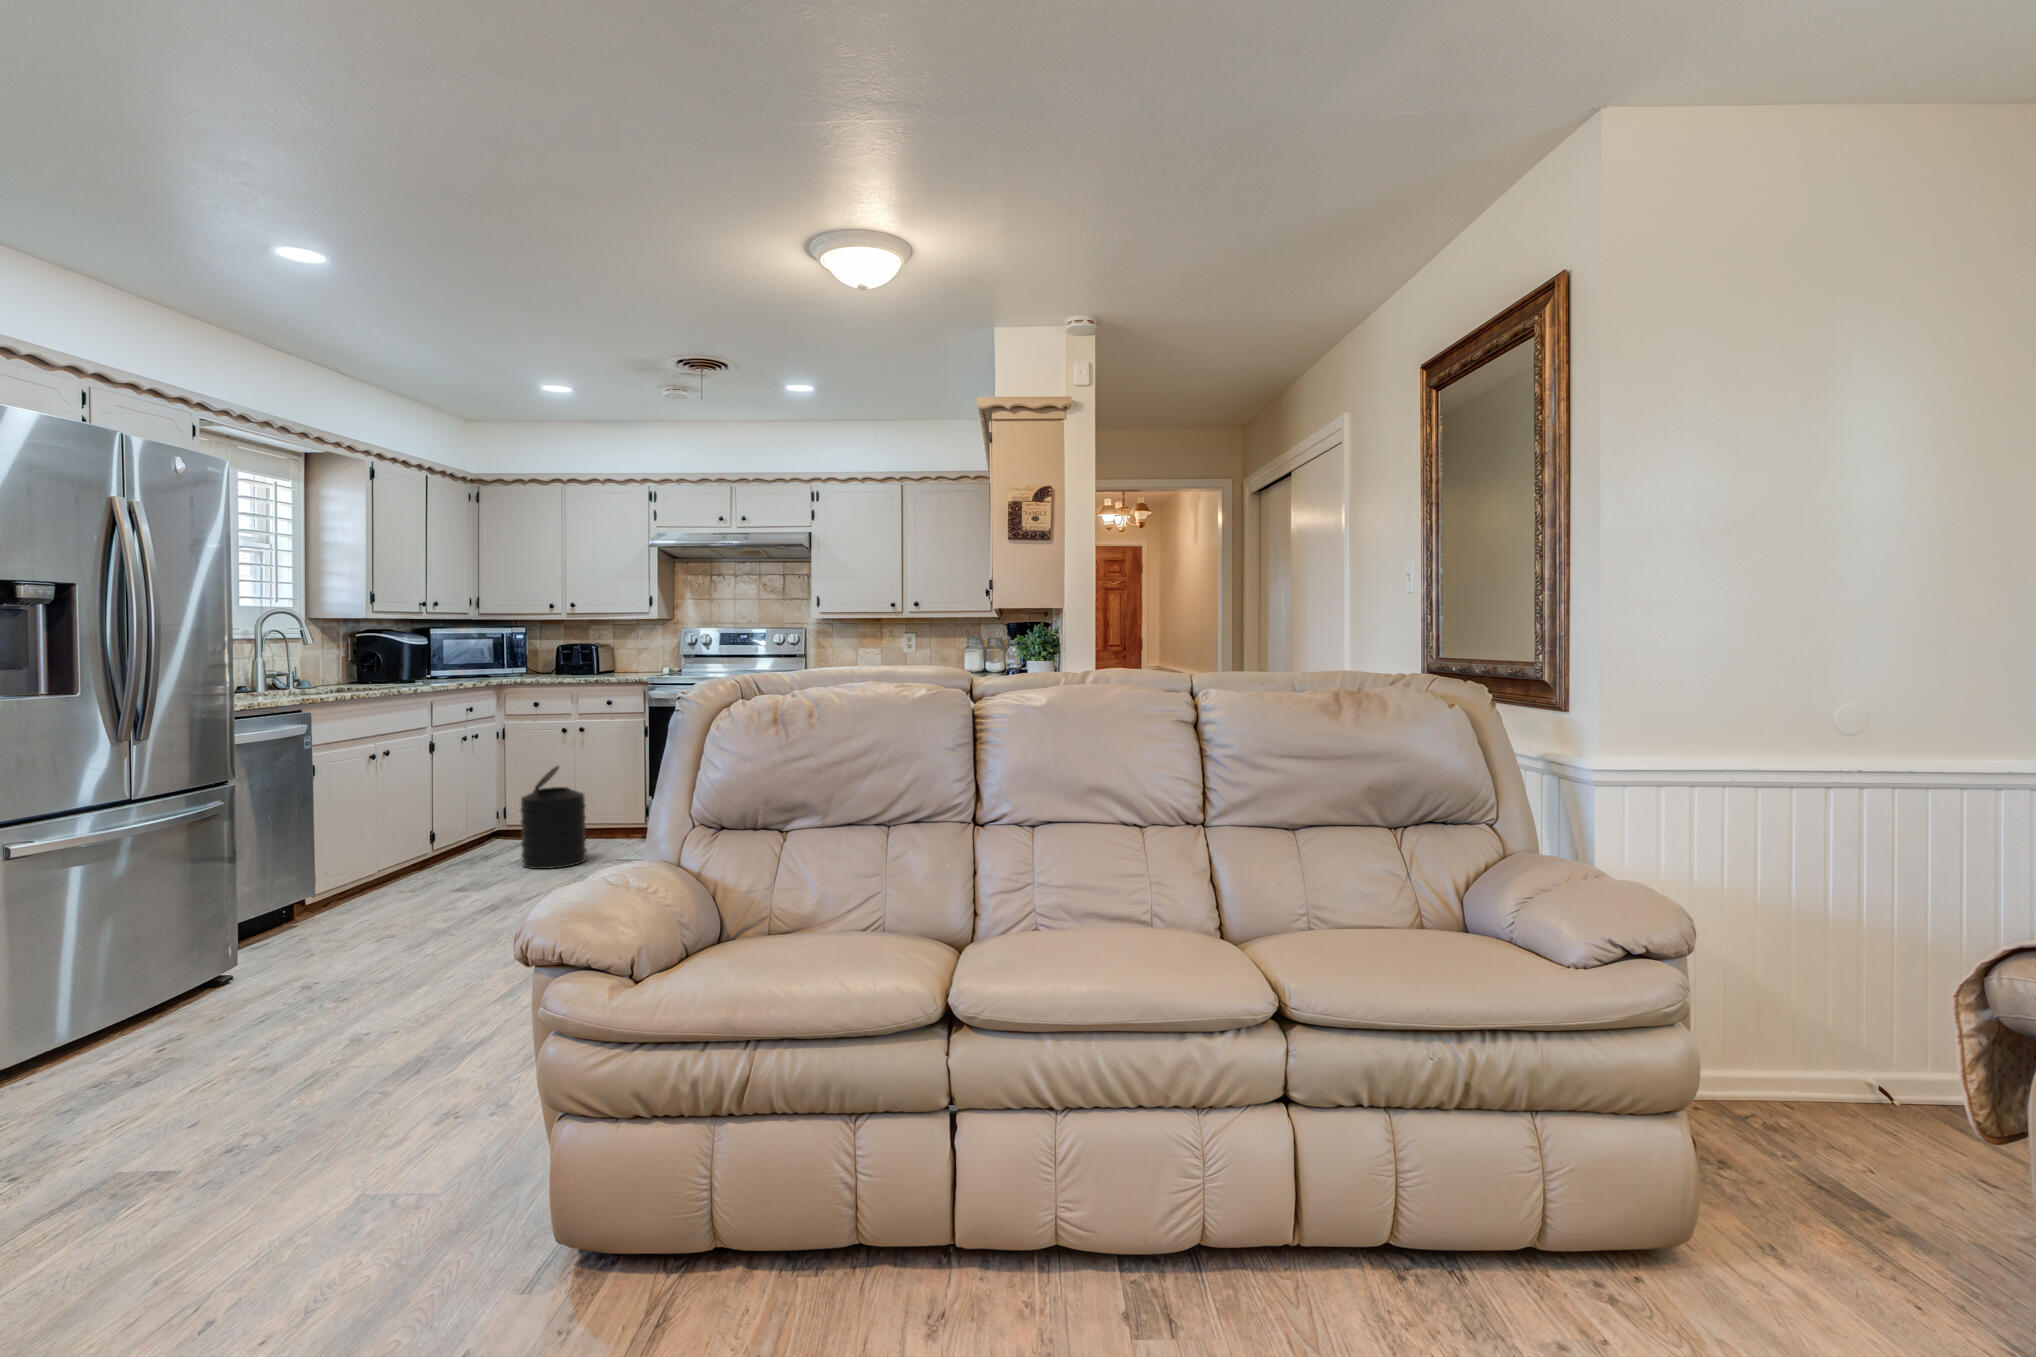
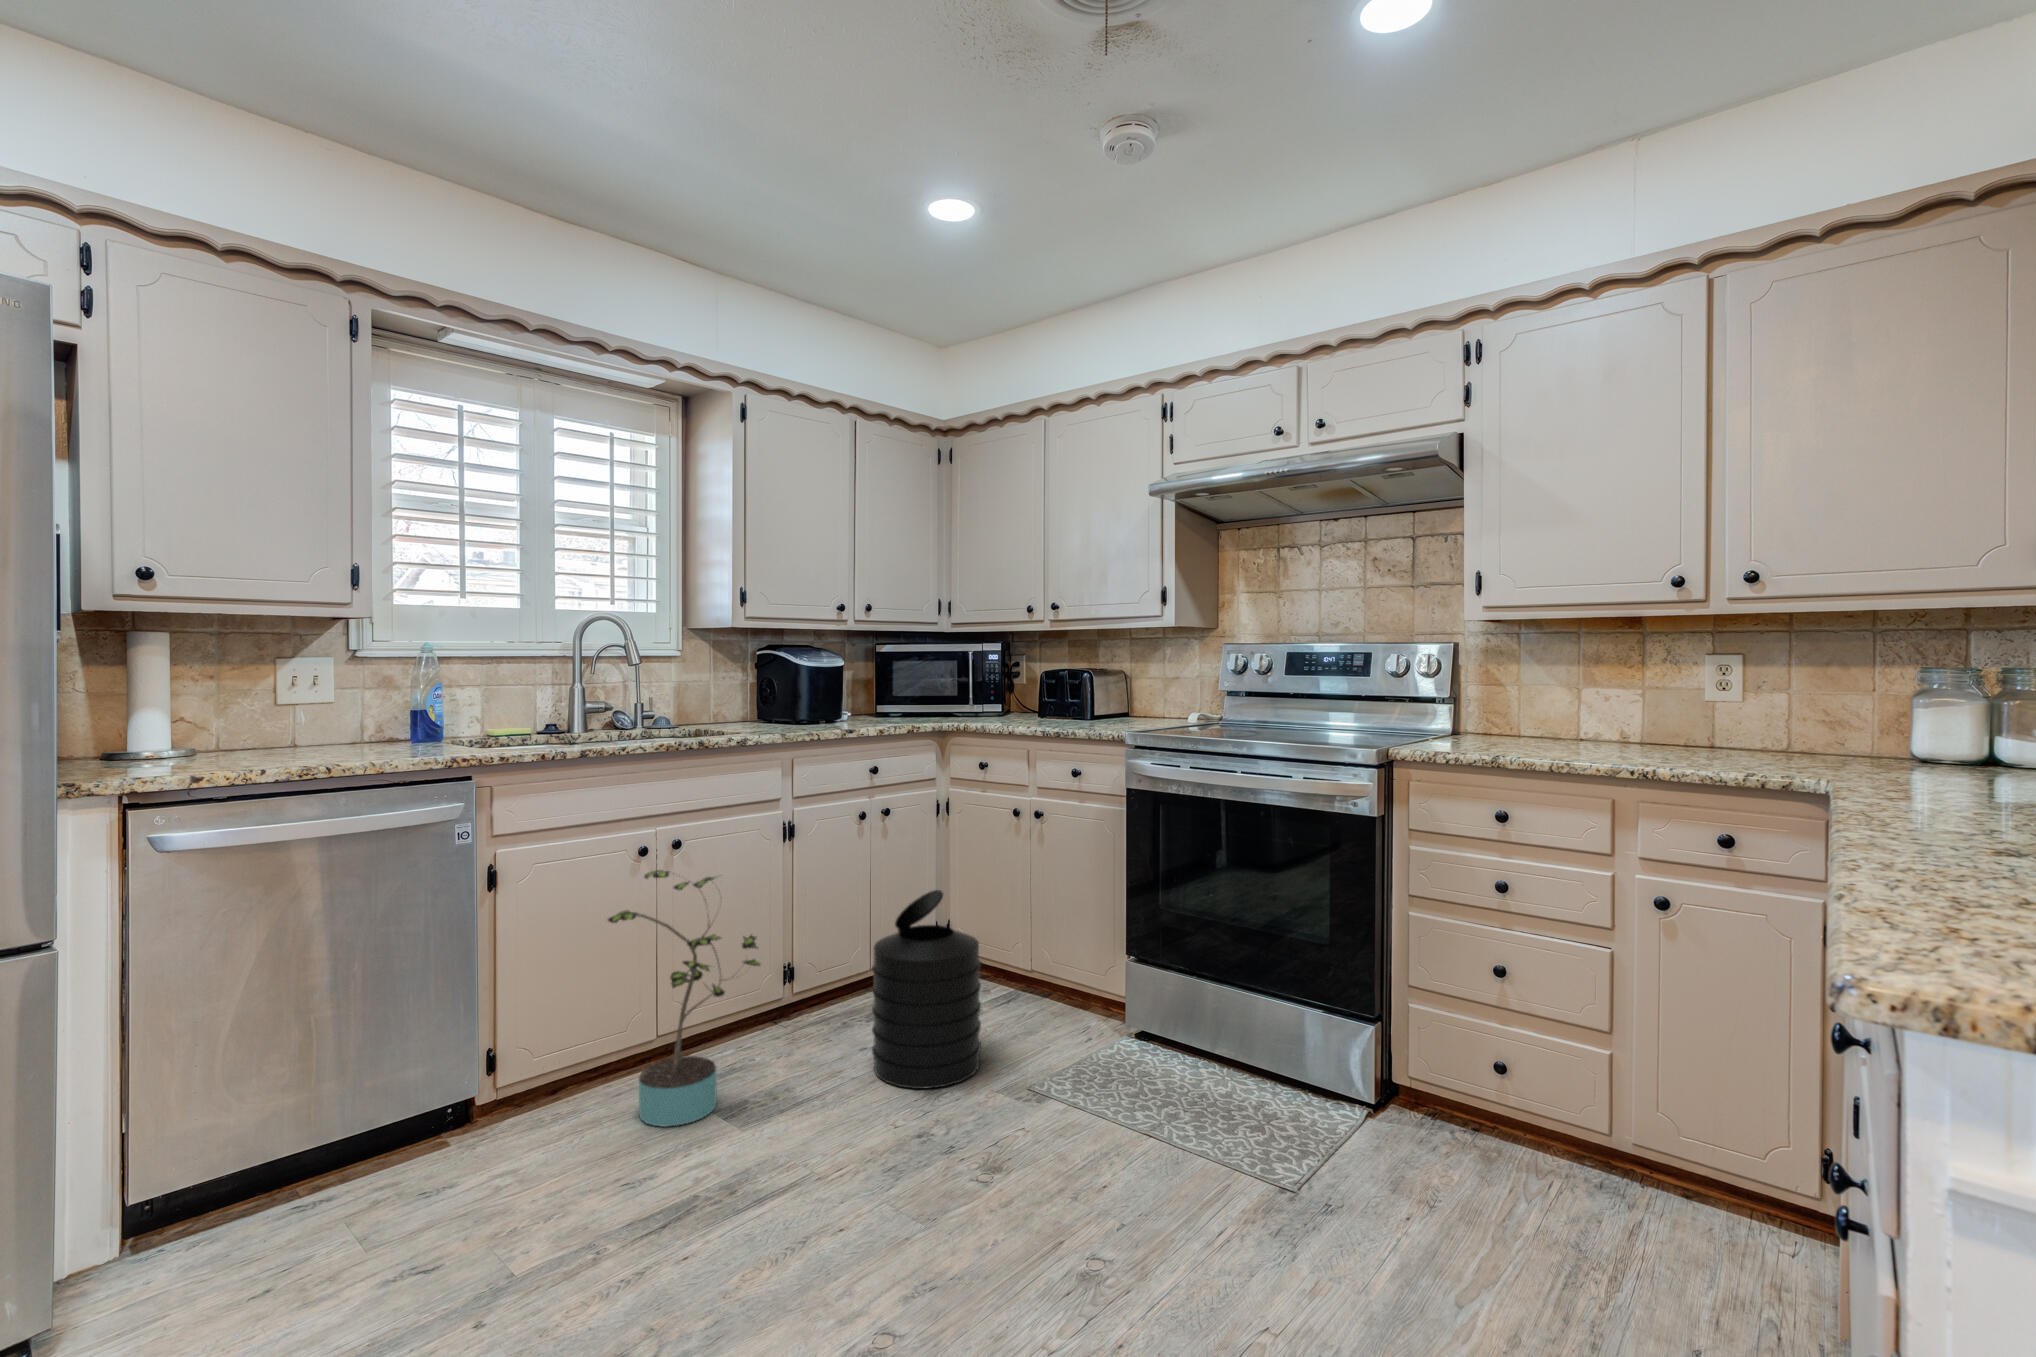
potted plant: none [398,761,483,897] -> present [608,870,760,1127]

